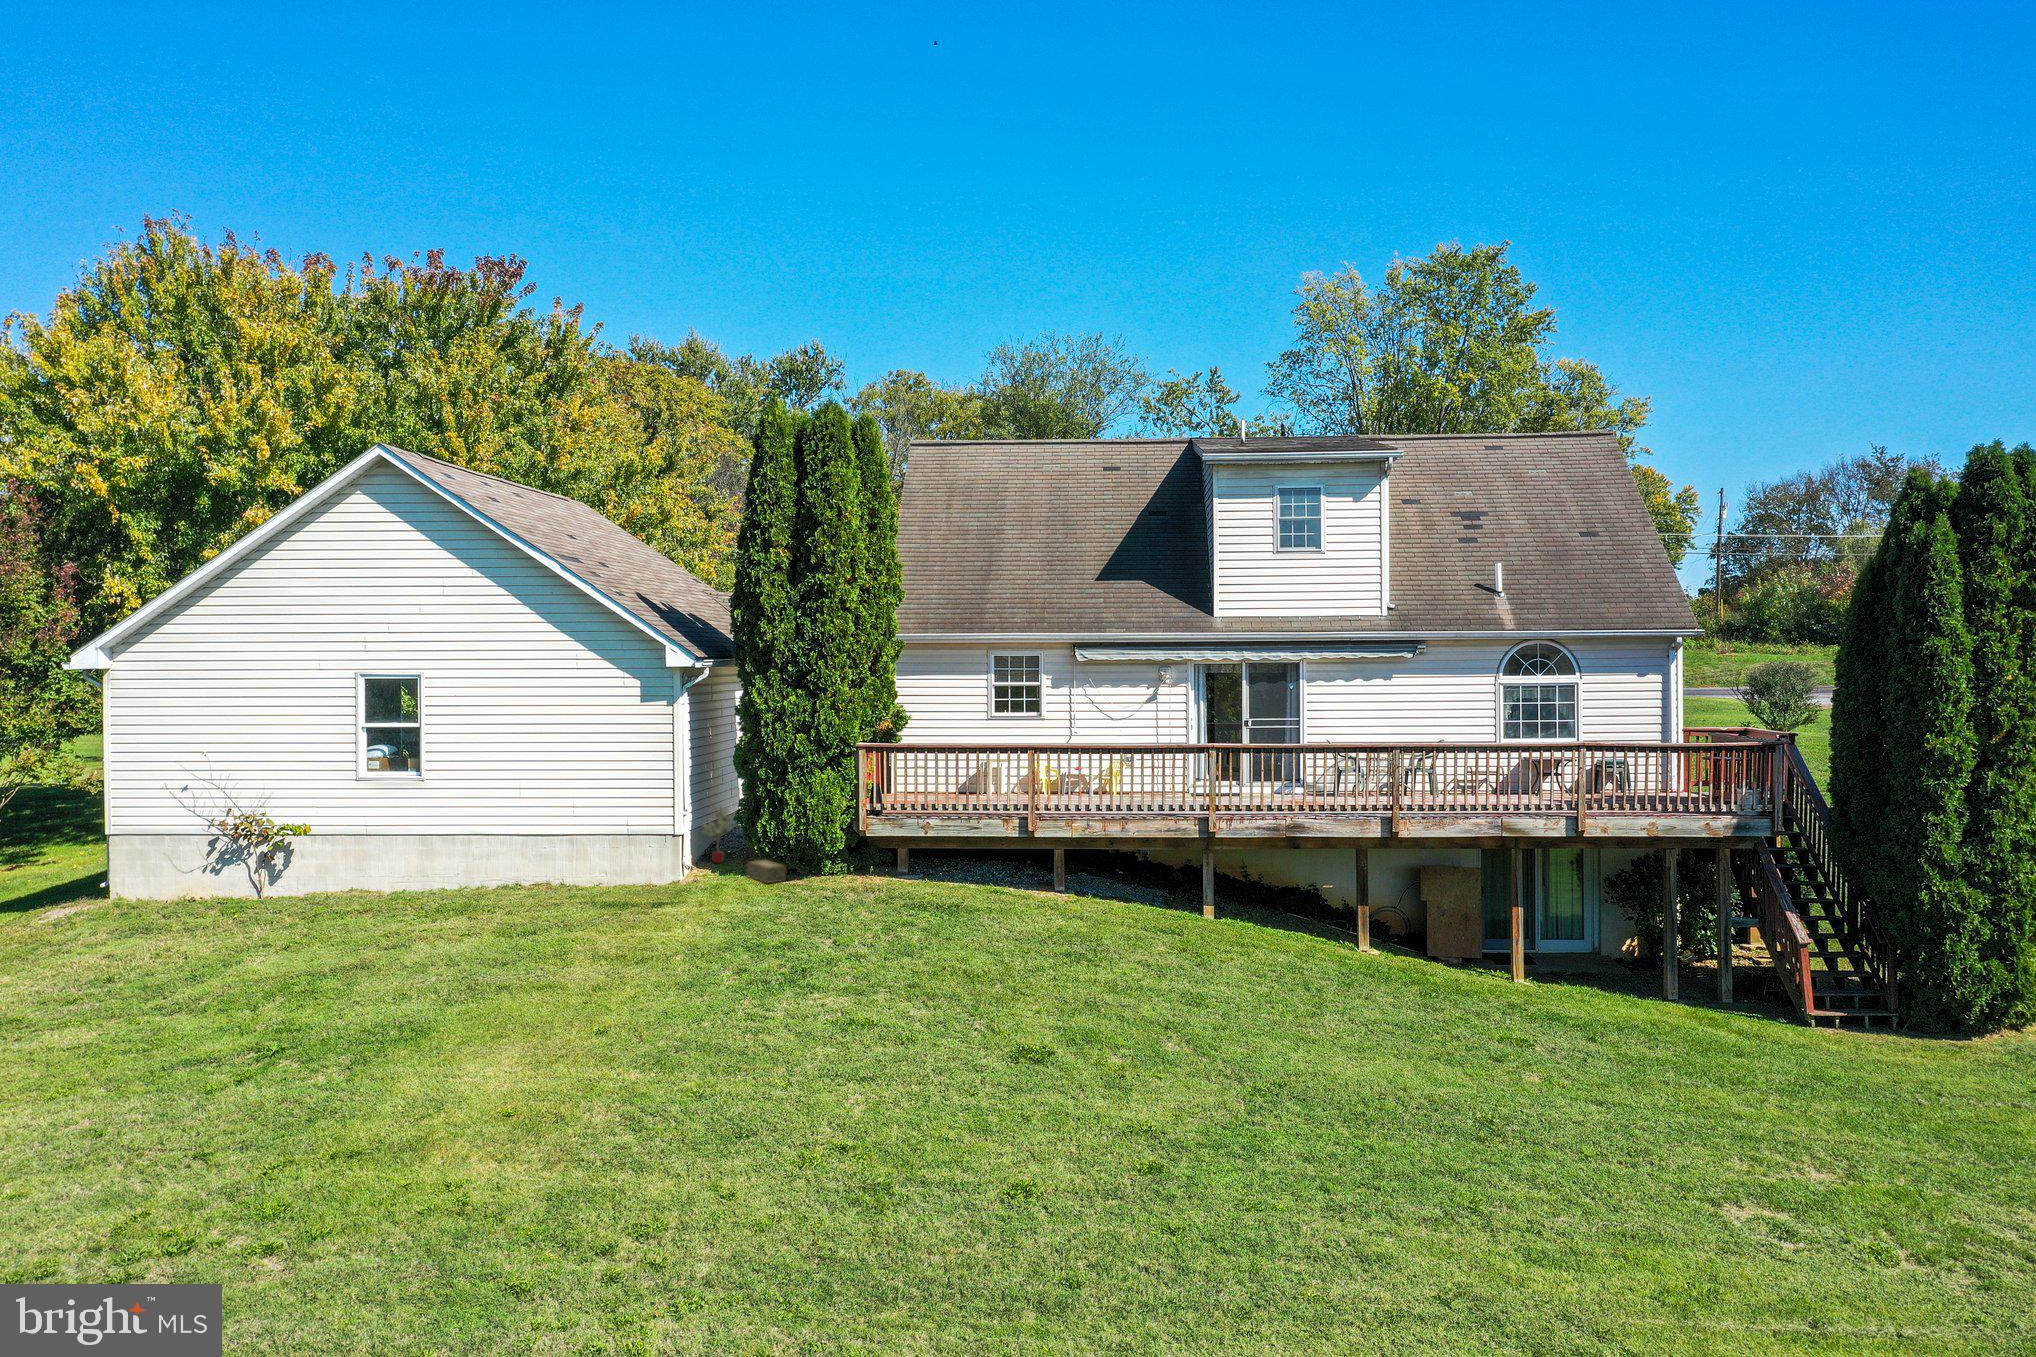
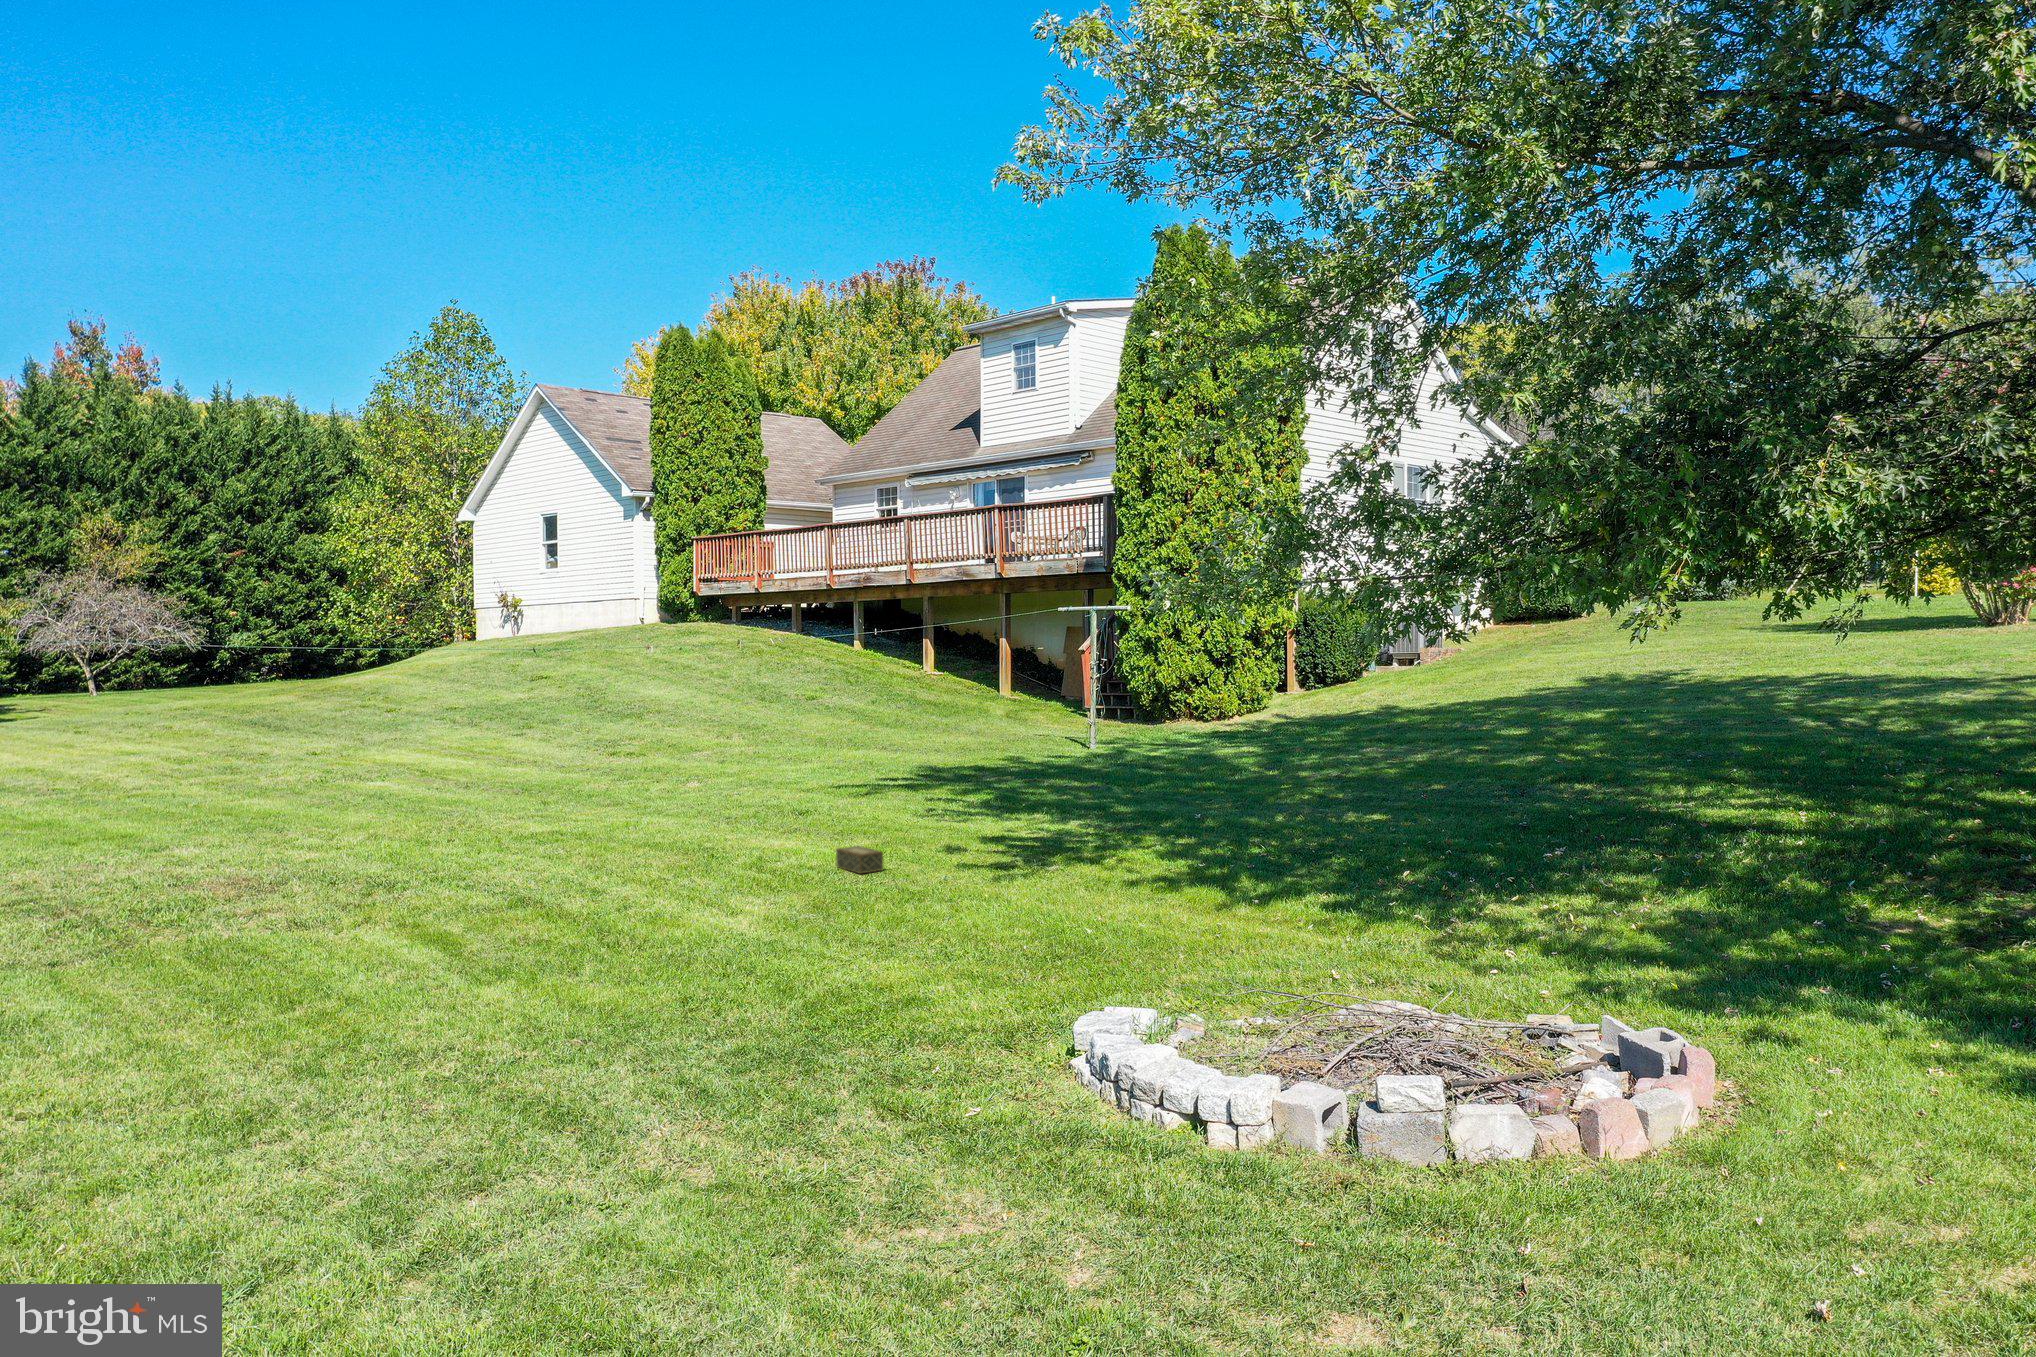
potted tree: present [701,806,731,863] -> none [781,780,819,853]

